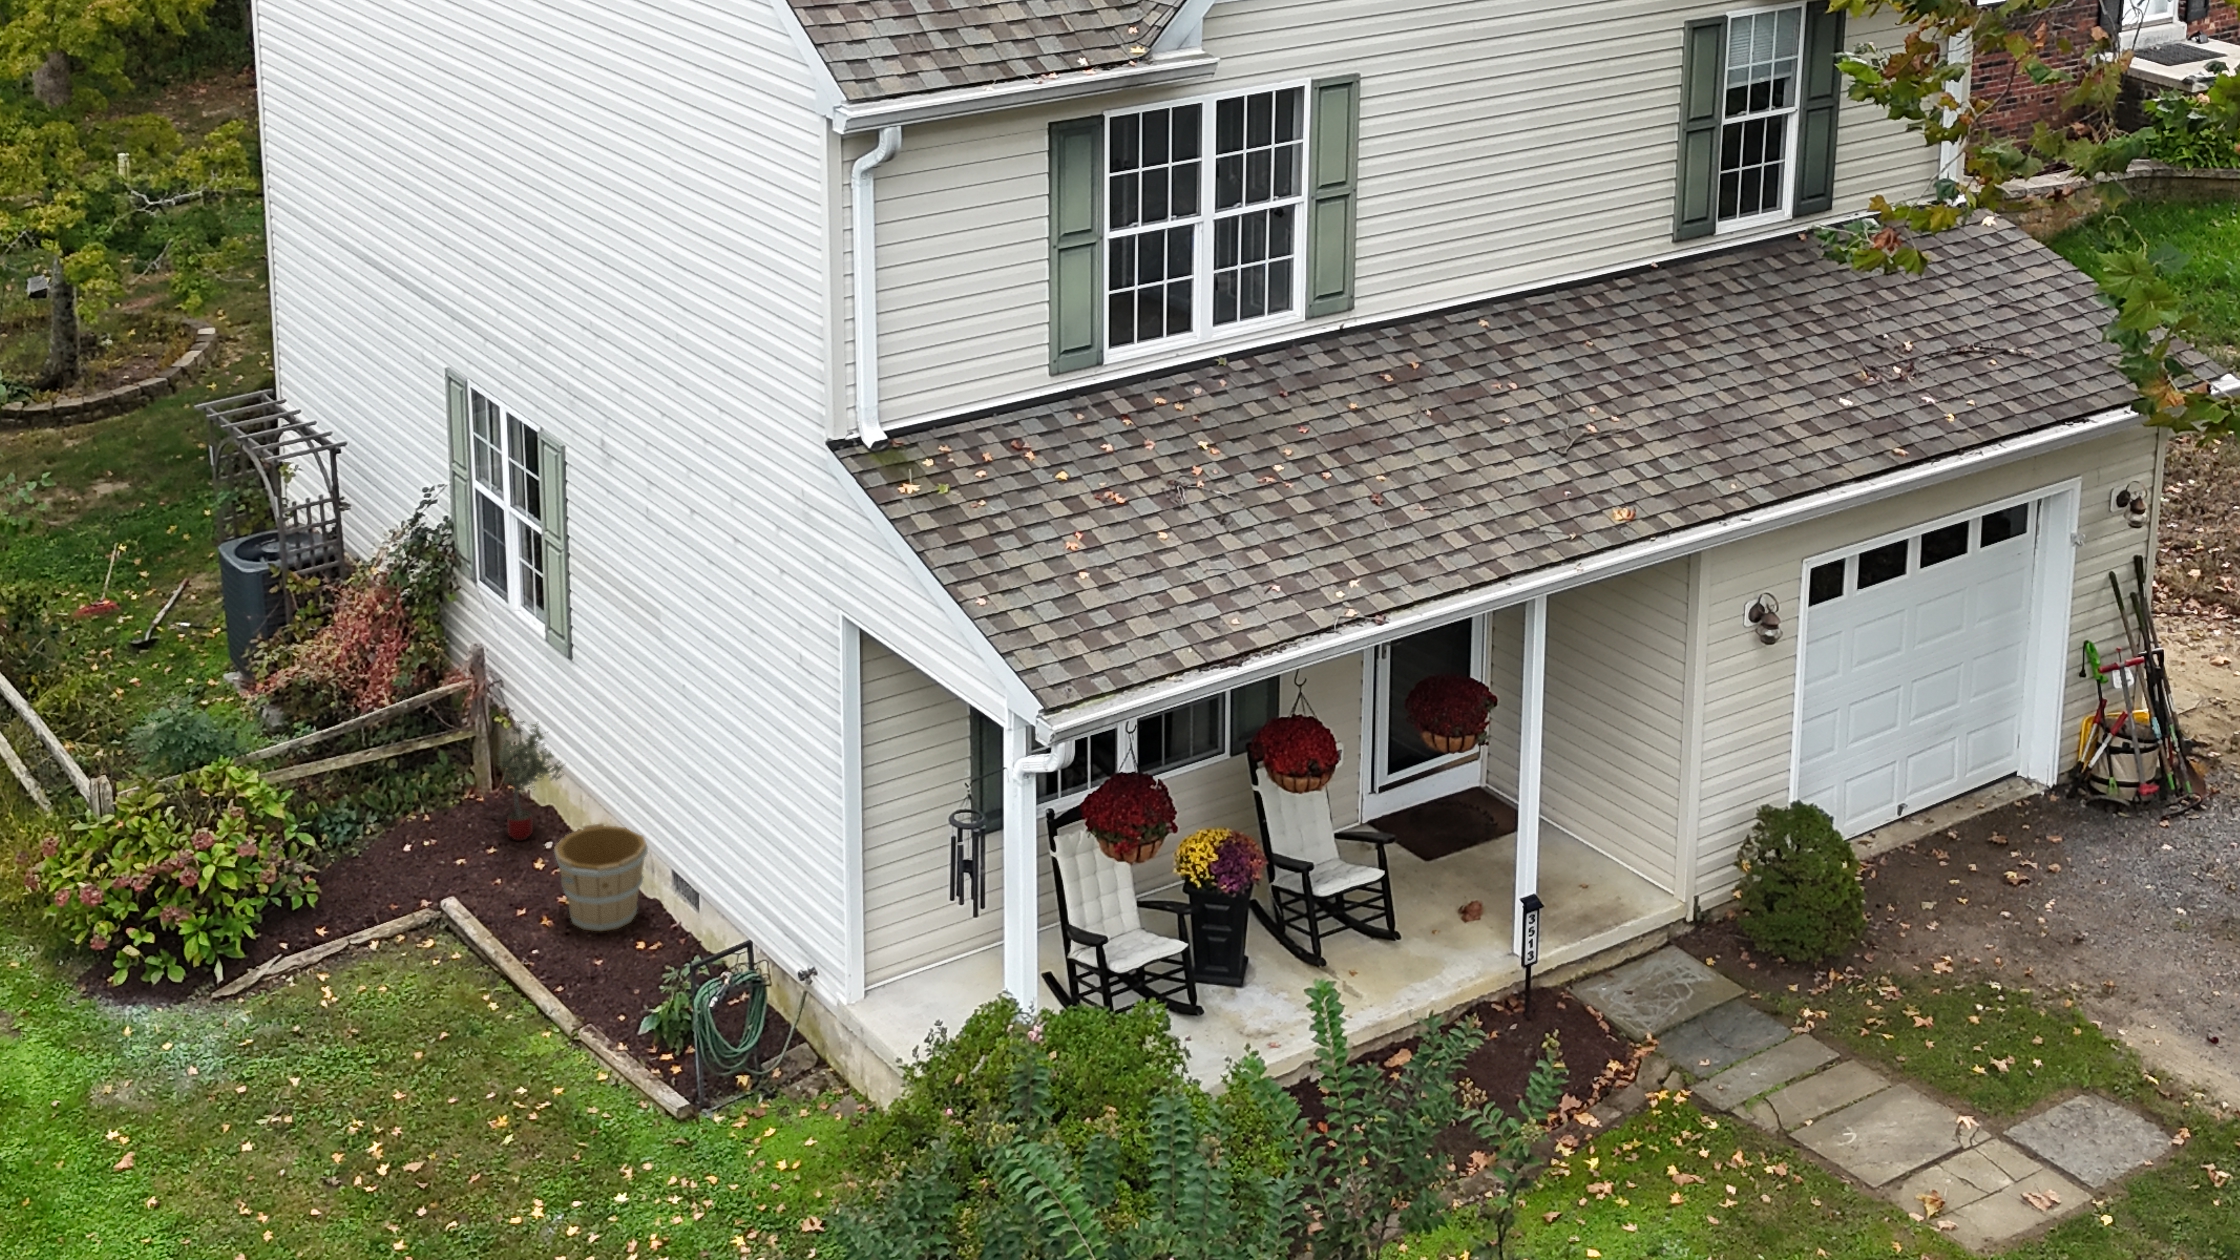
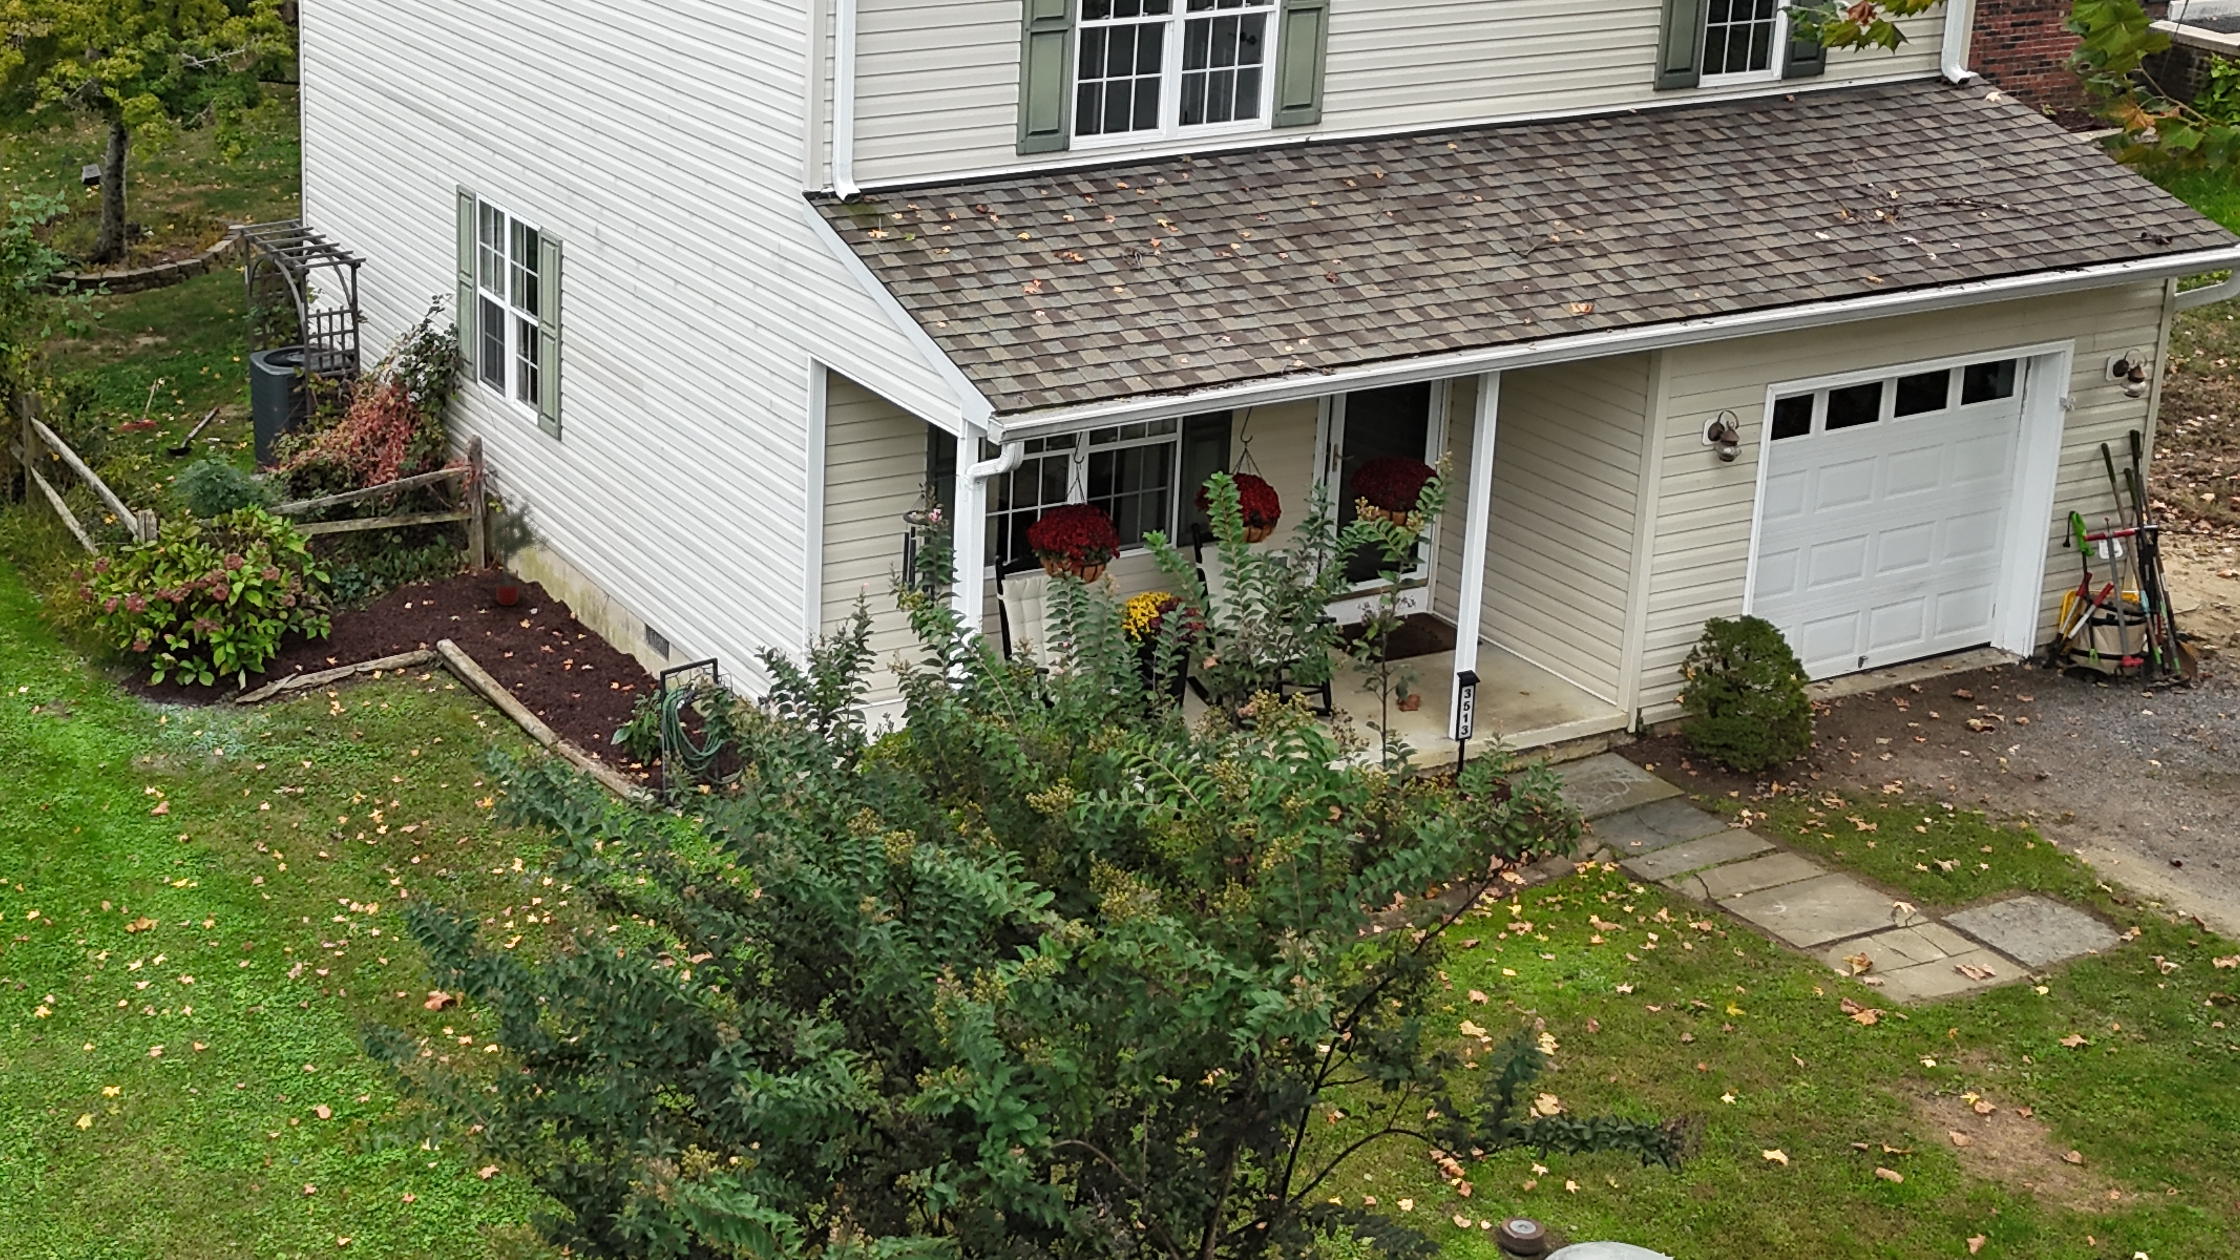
wooden bucket: present [554,823,648,932] -> none [539,581,625,674]

